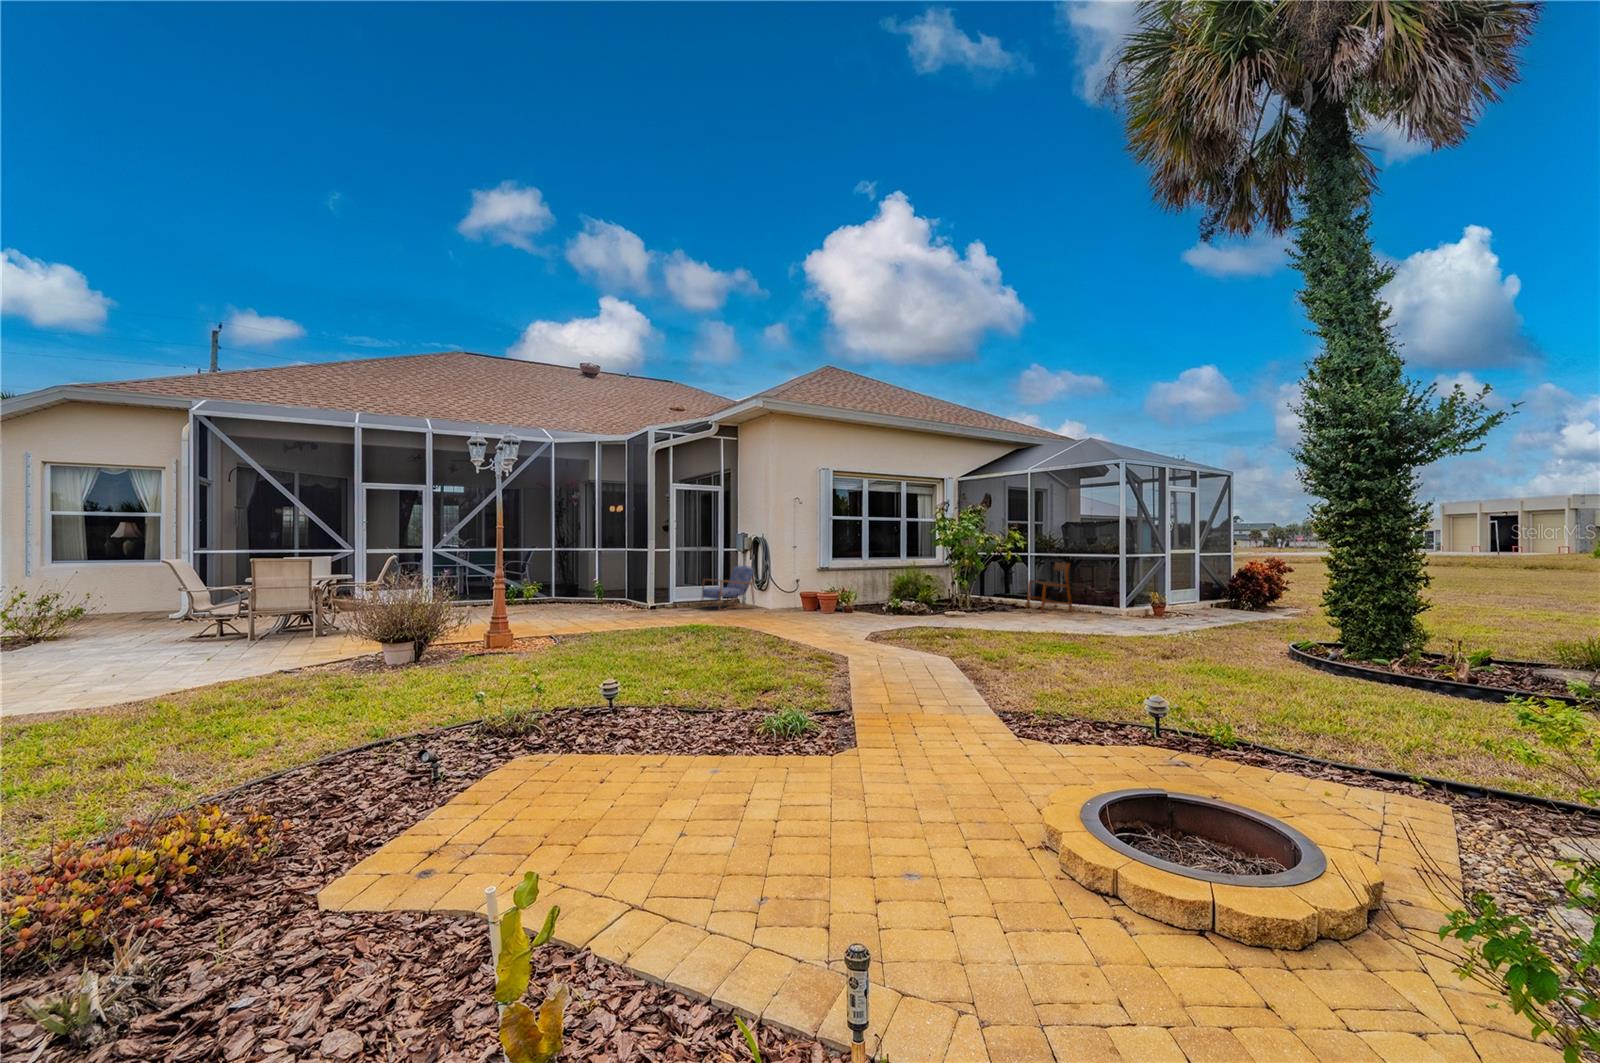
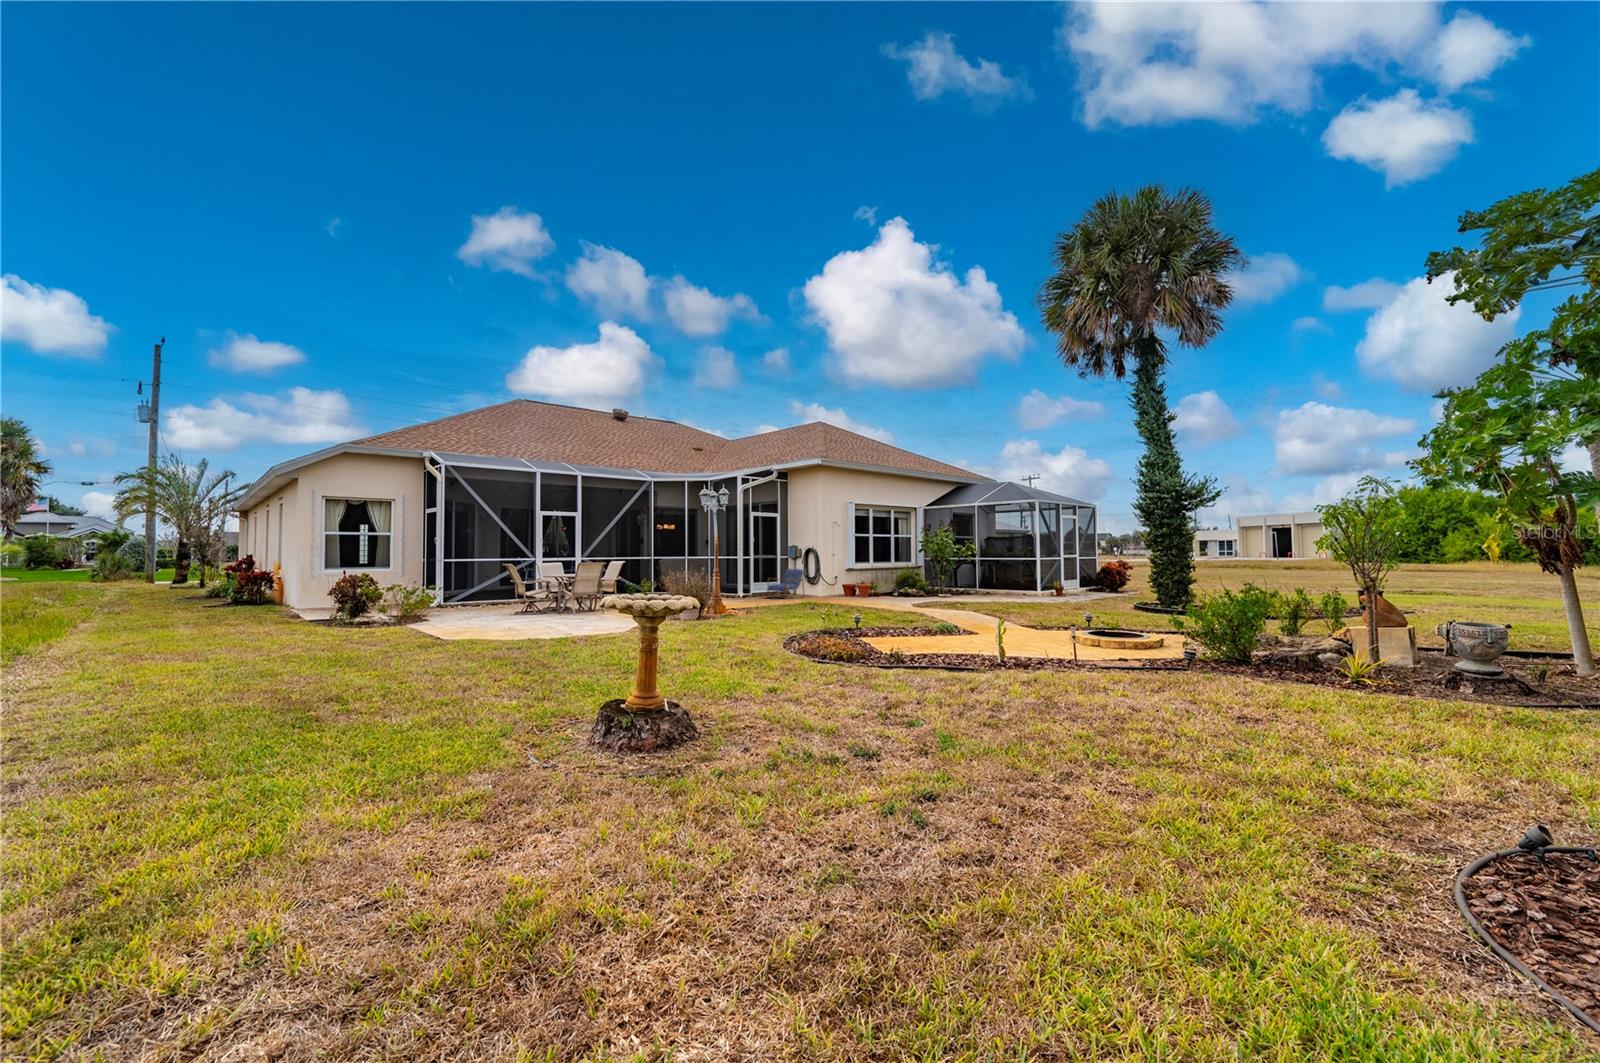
bench: present [1027,562,1072,612] -> none [976,563,1008,596]

